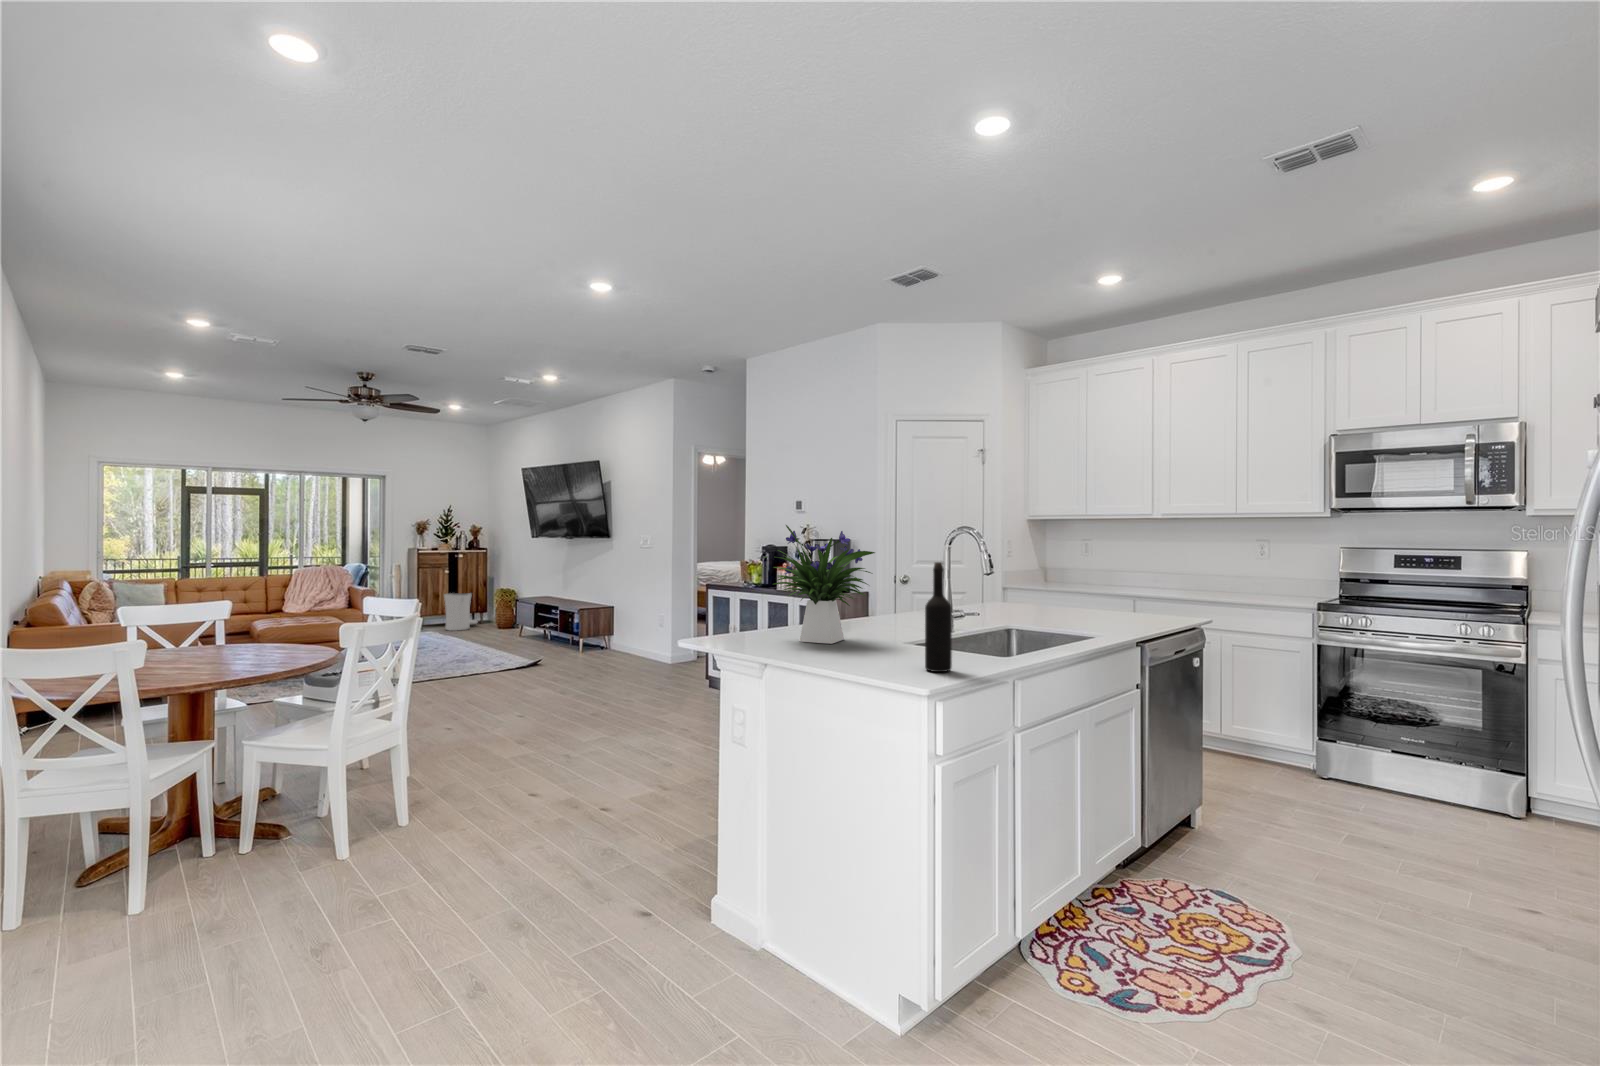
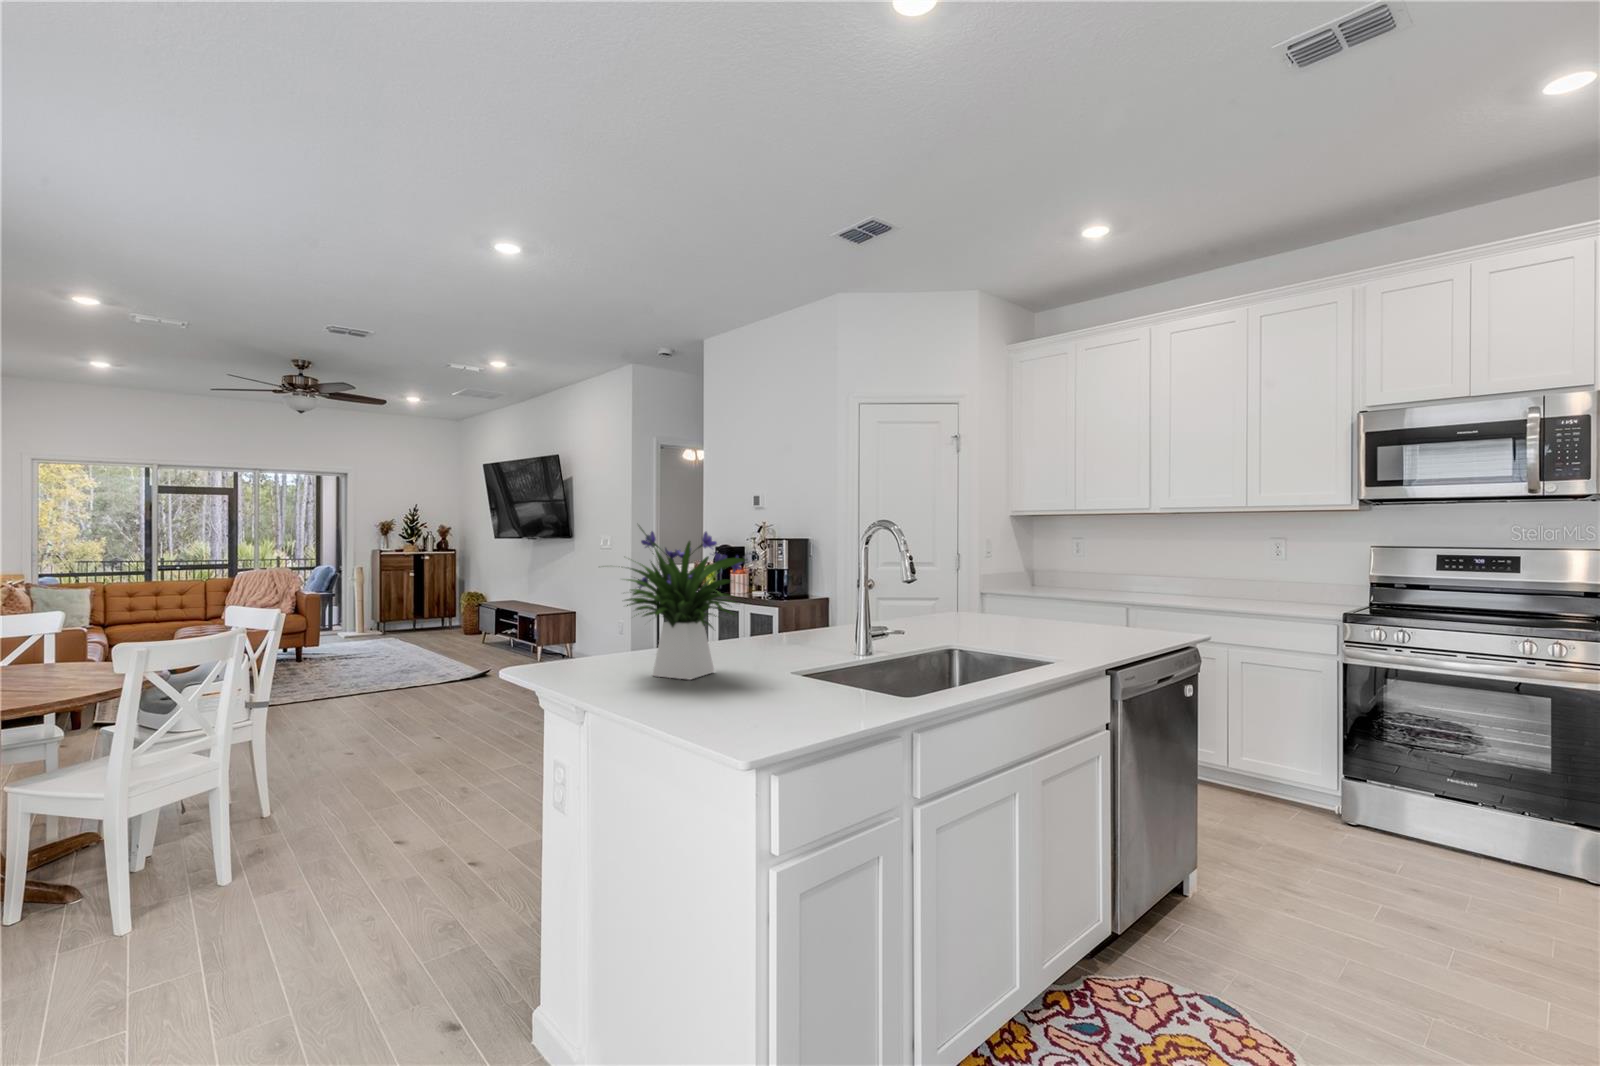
wine bottle: present [925,562,952,672] -> none [775,576,812,731]
trash can: present [444,593,478,631] -> none [406,597,445,637]

